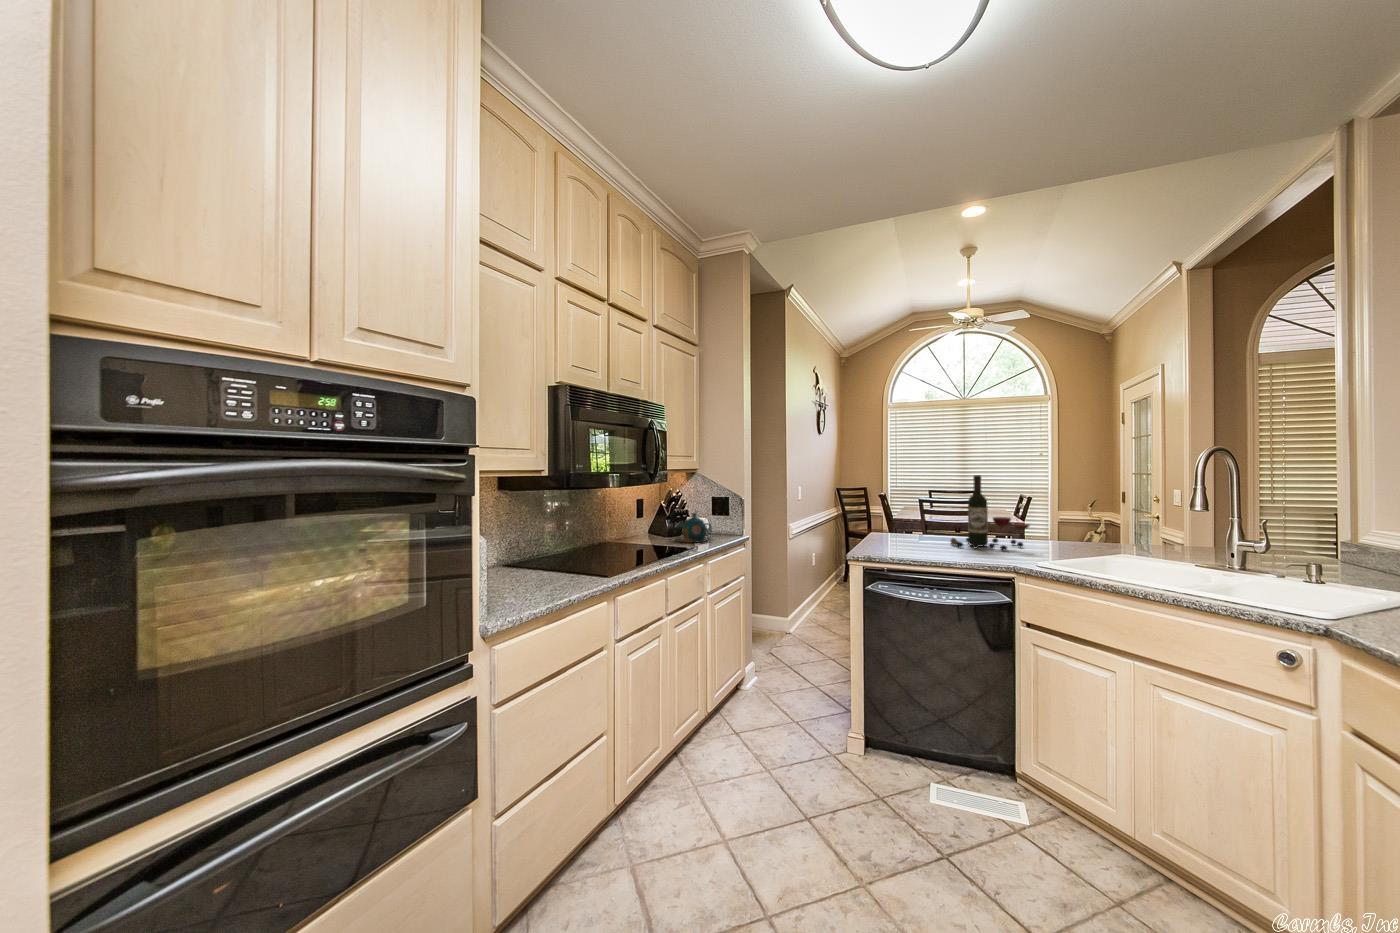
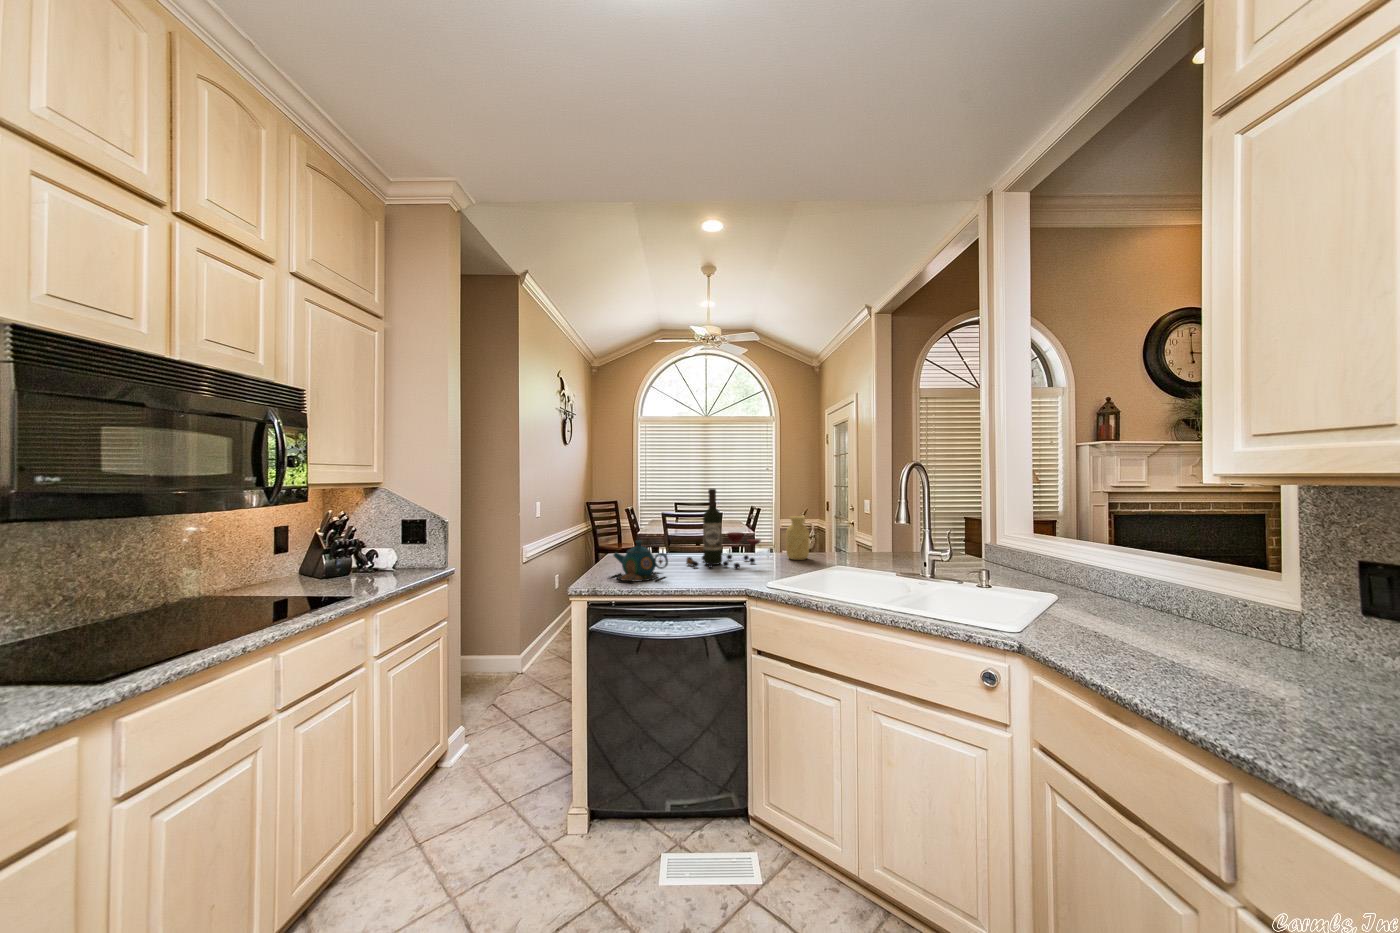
vase: none [1059,503,1087,547] -> present [786,516,809,560]
teapot: present [678,513,712,543] -> present [614,540,668,583]

